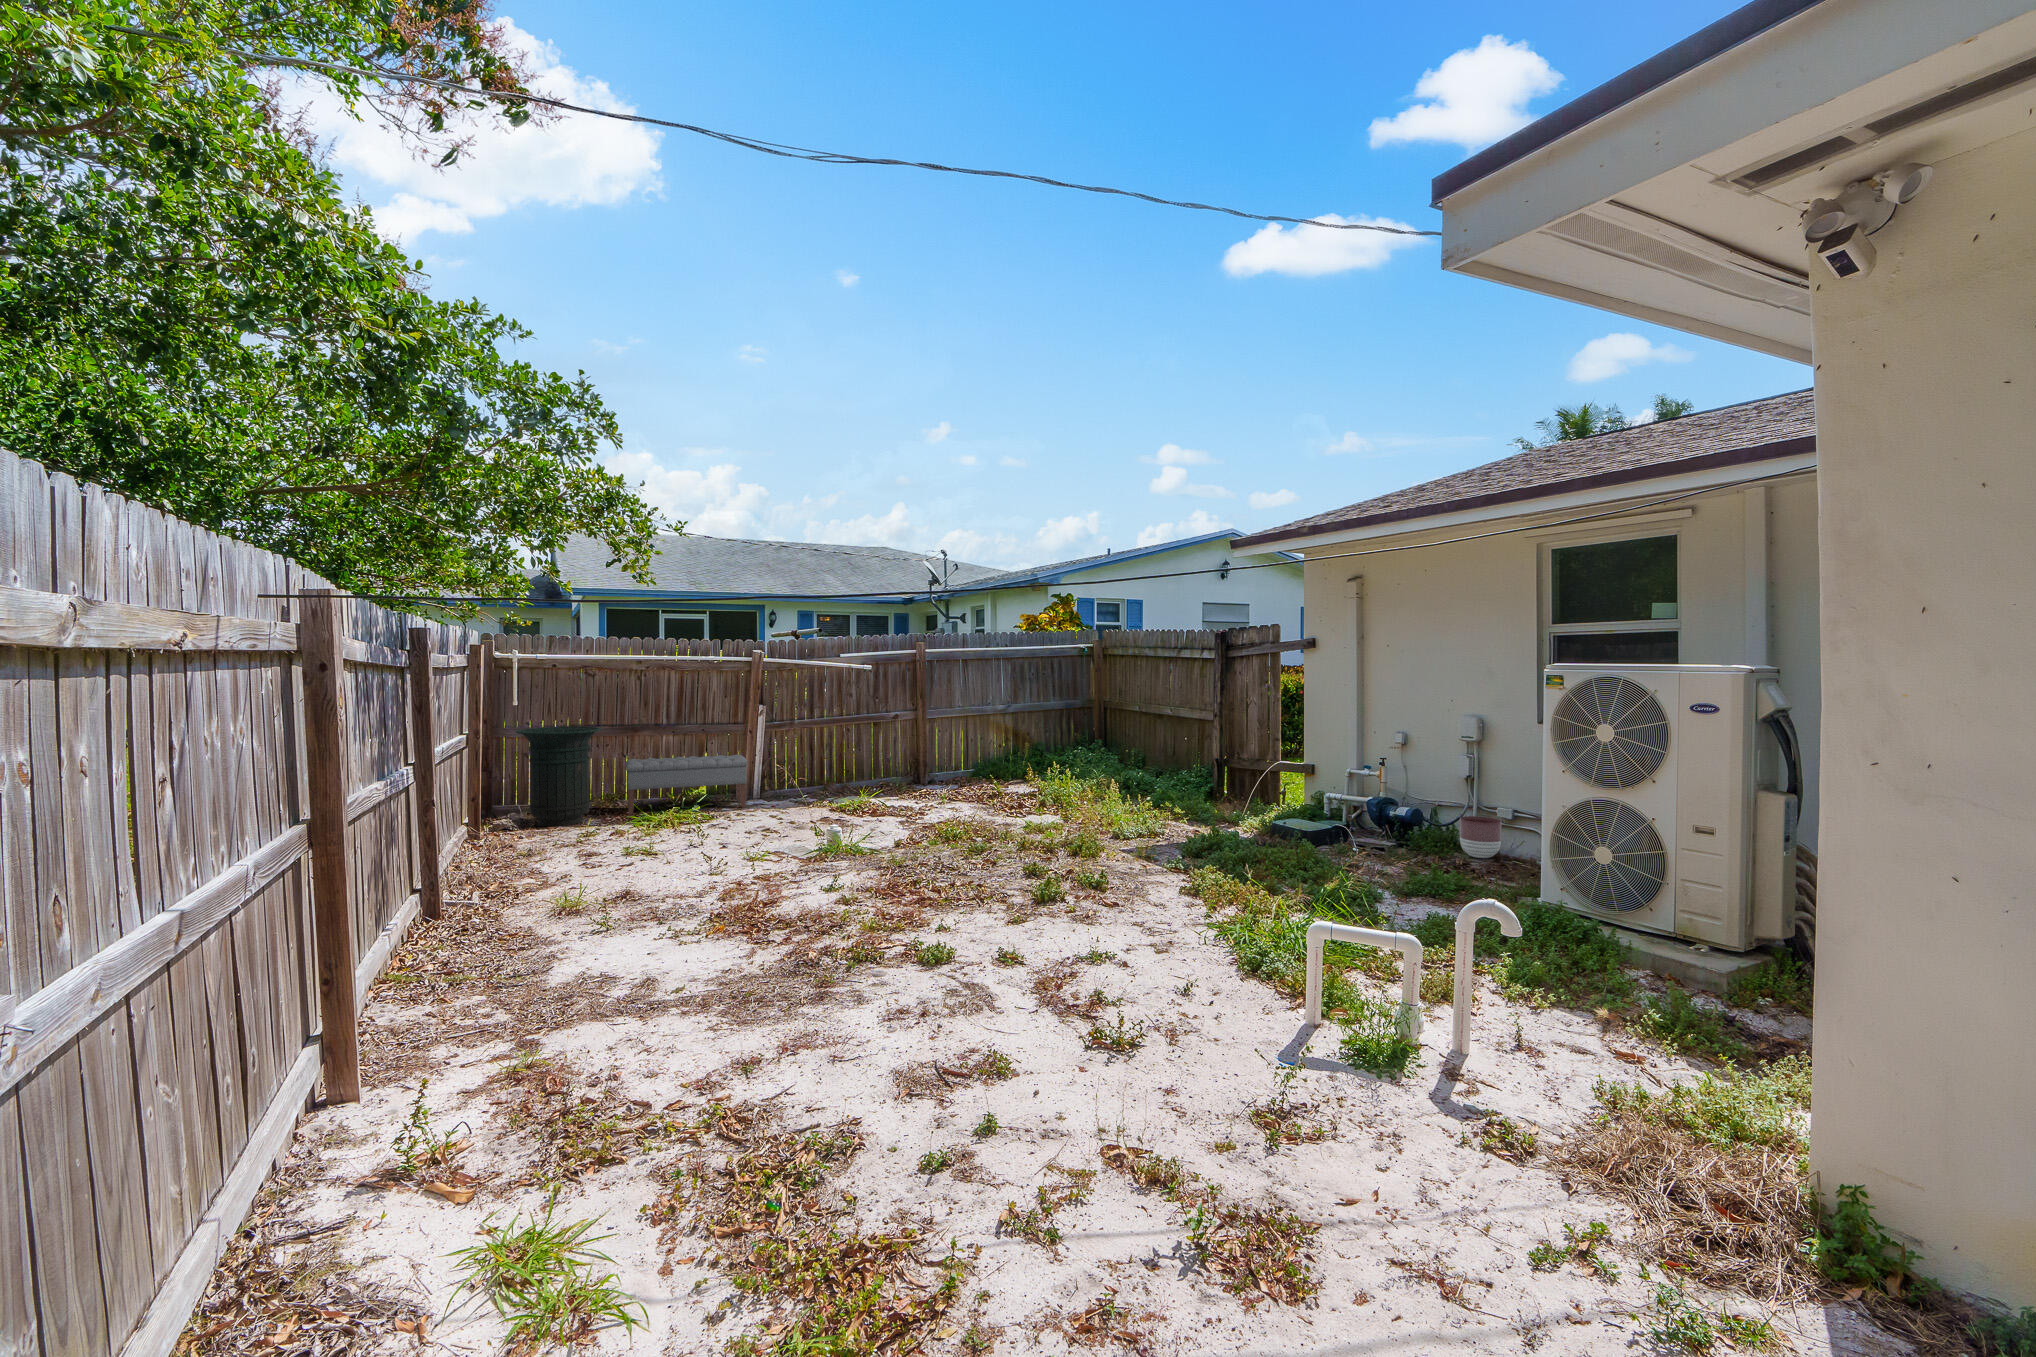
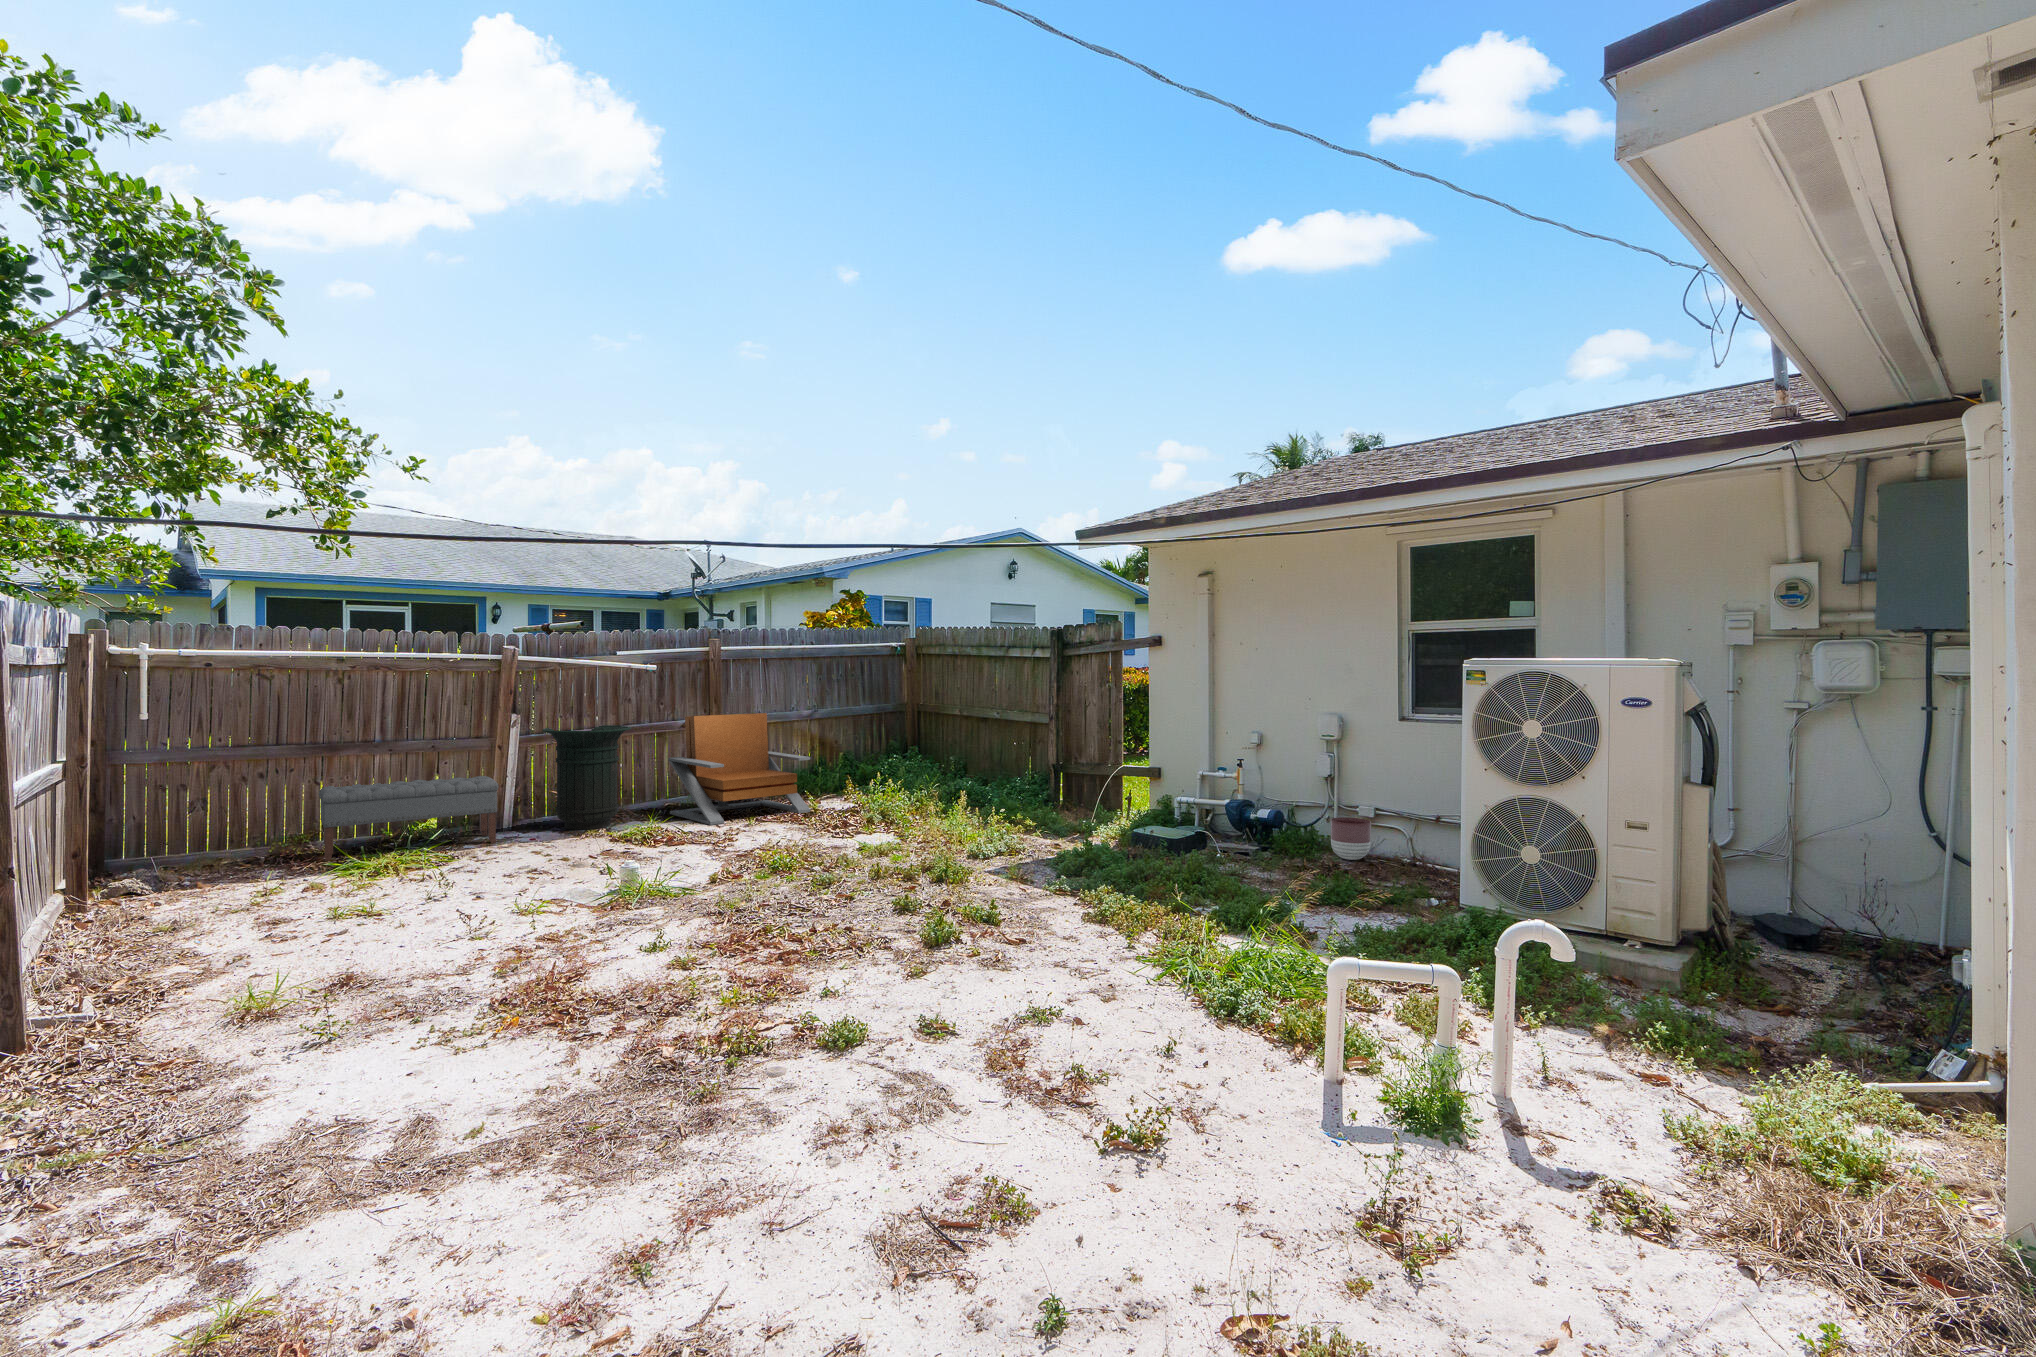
lounge chair: none [880,707,995,801] -> present [668,713,810,825]
trash can: present [516,727,602,826] -> present [542,725,631,830]

